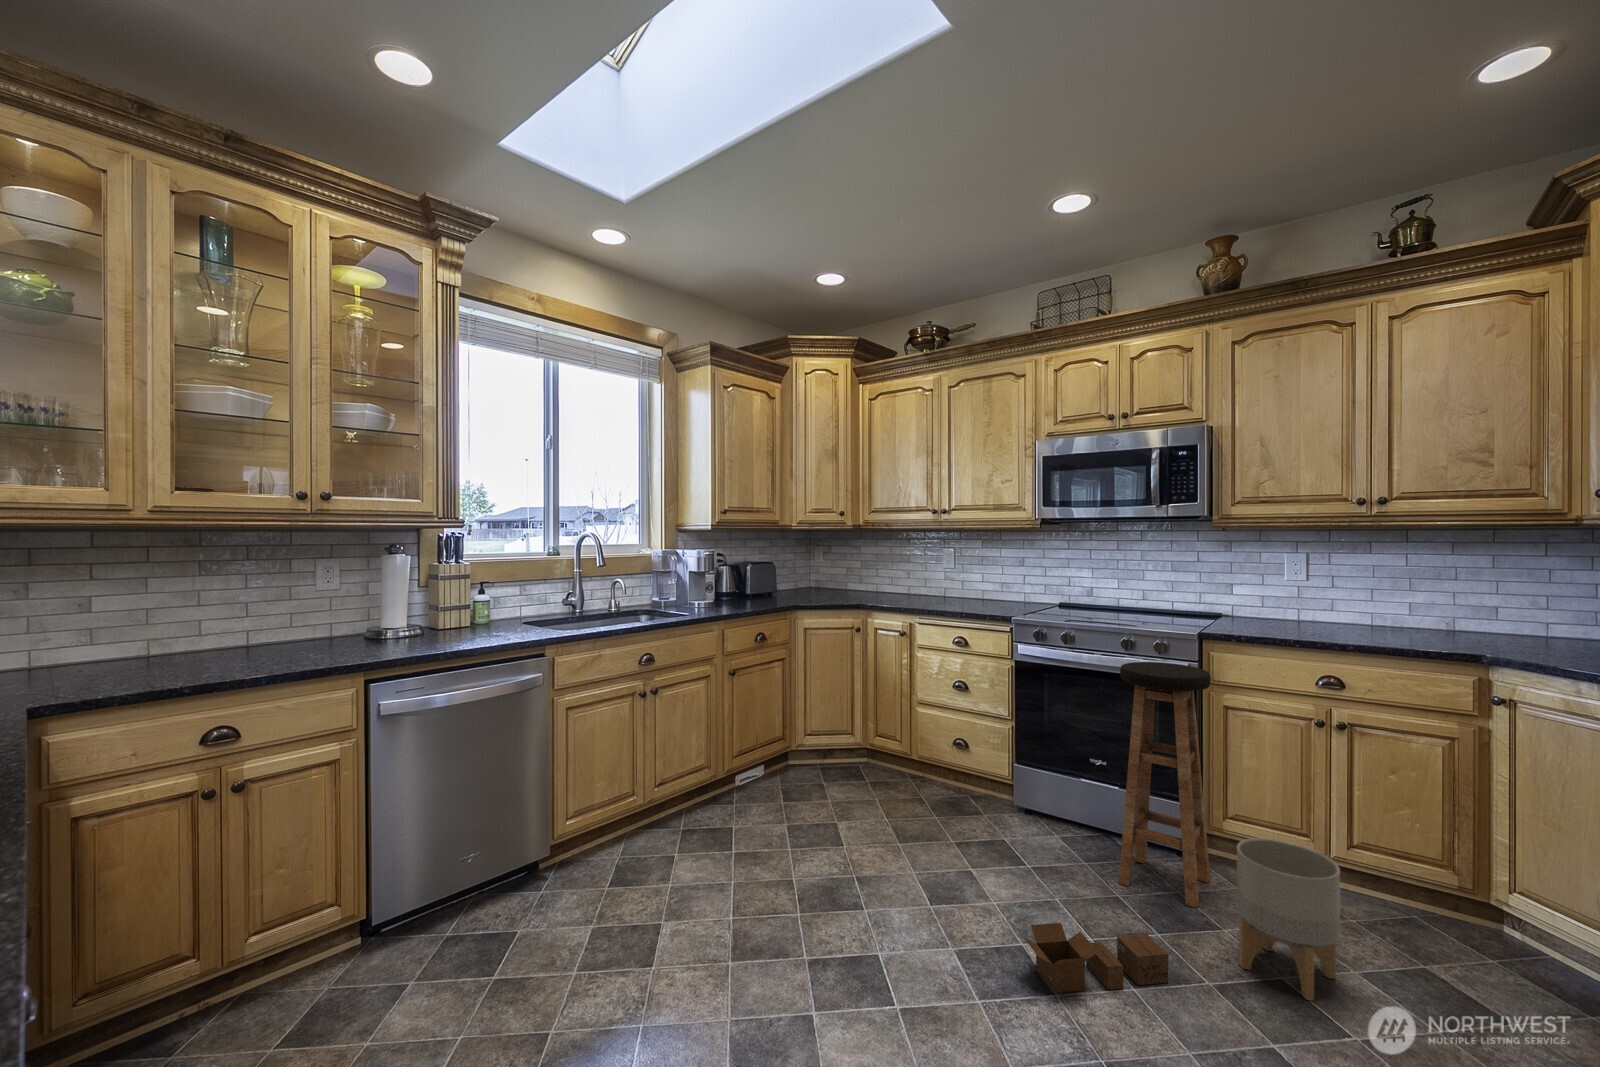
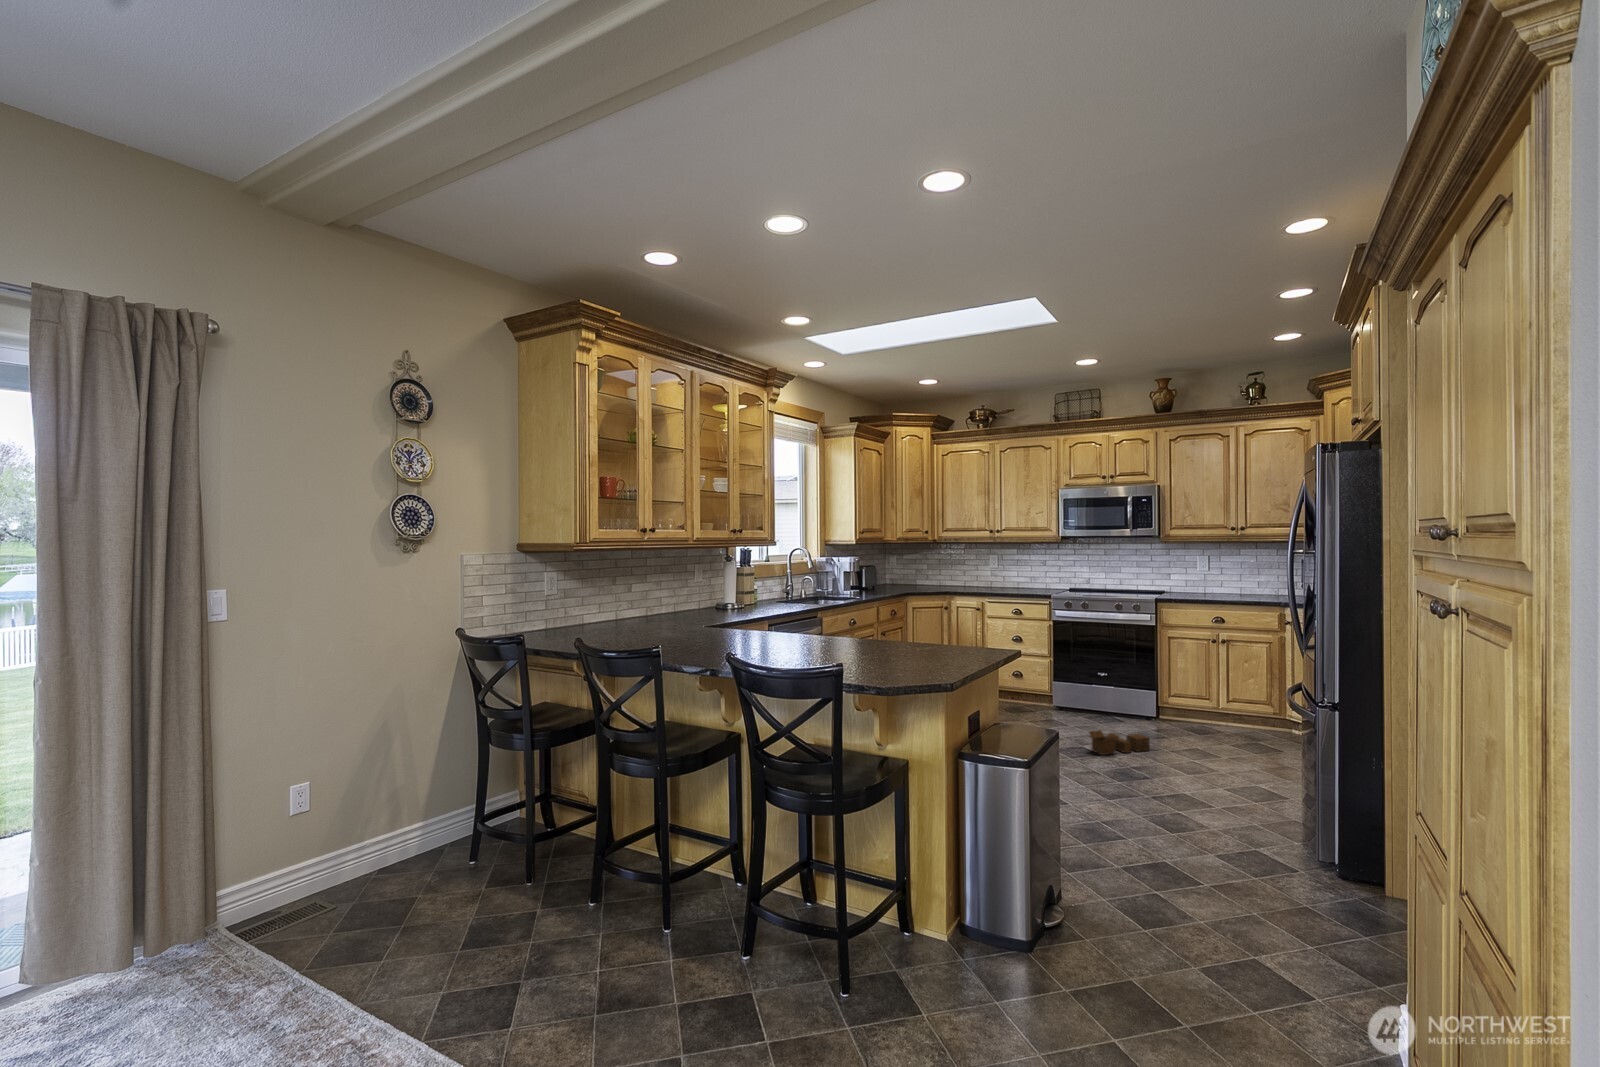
bar stool: present [1119,662,1211,908] -> none [1118,614,1163,733]
planter: present [1237,838,1340,1001] -> none [1177,690,1221,751]

